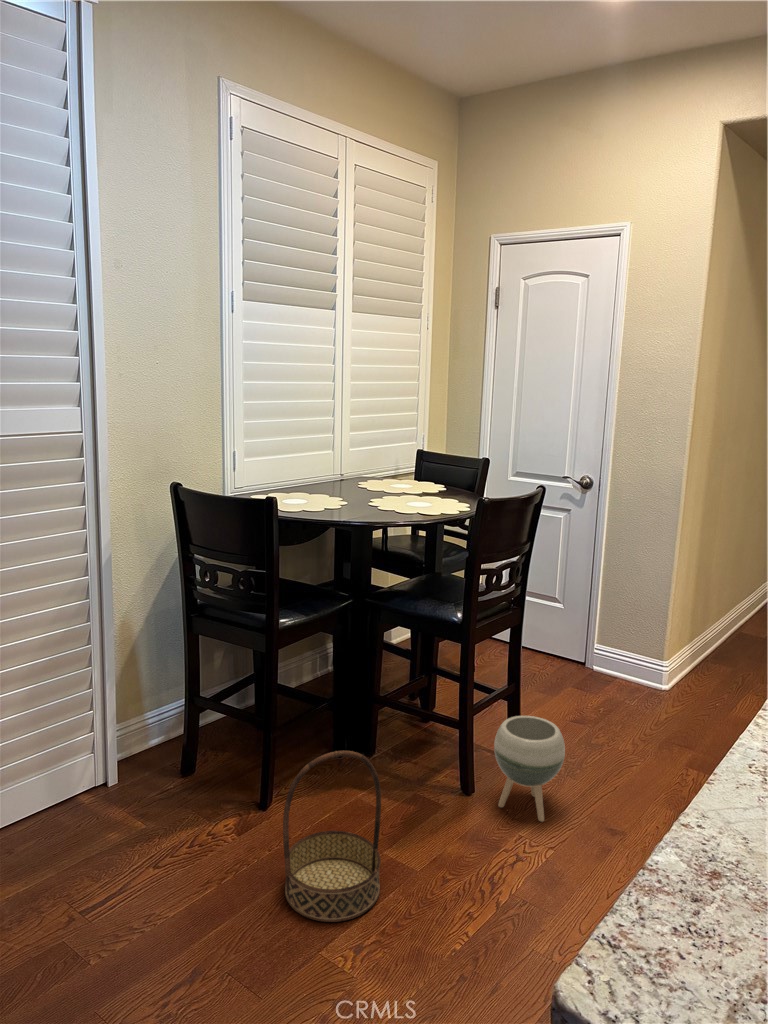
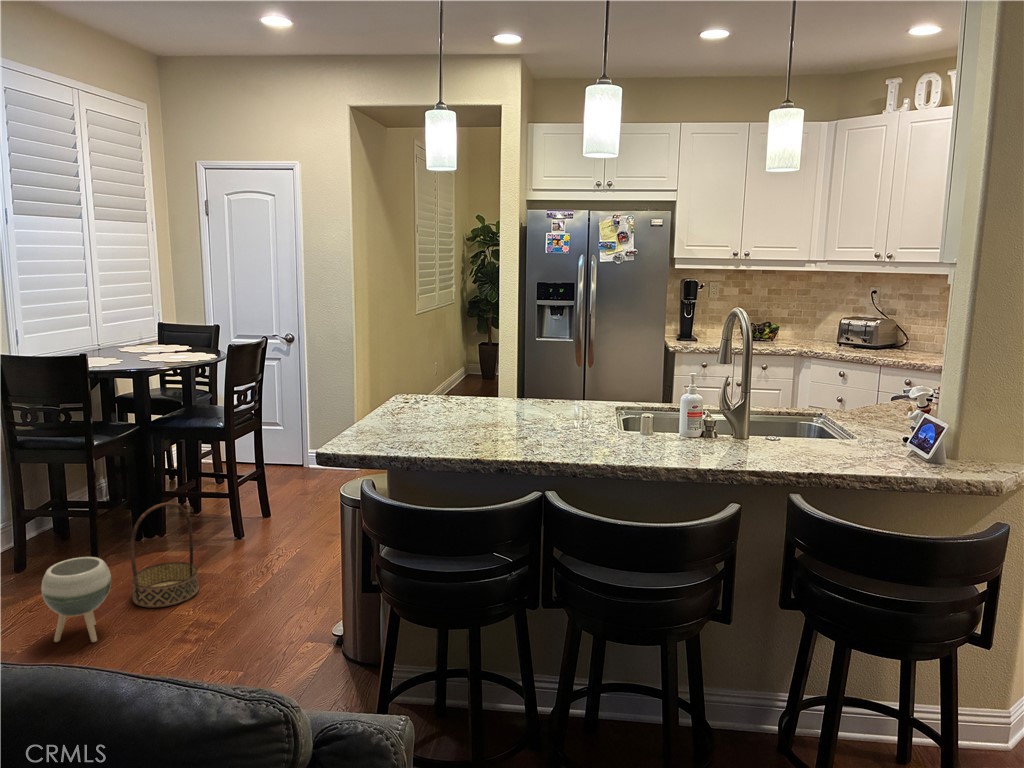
planter: present [494,716,565,822] -> present [41,557,111,642]

